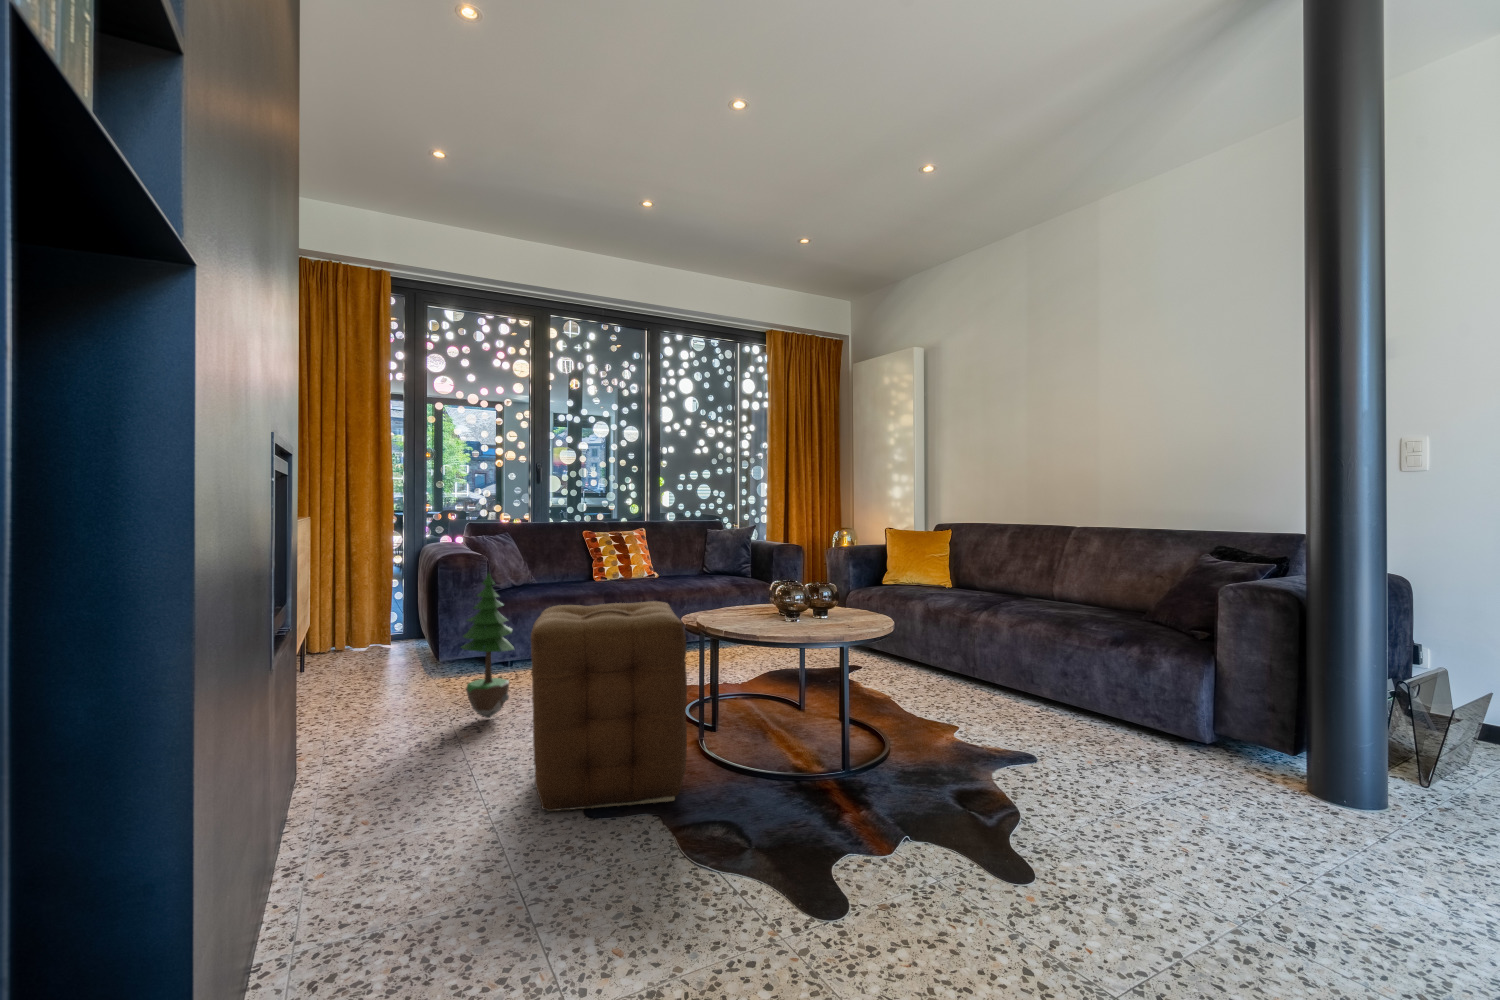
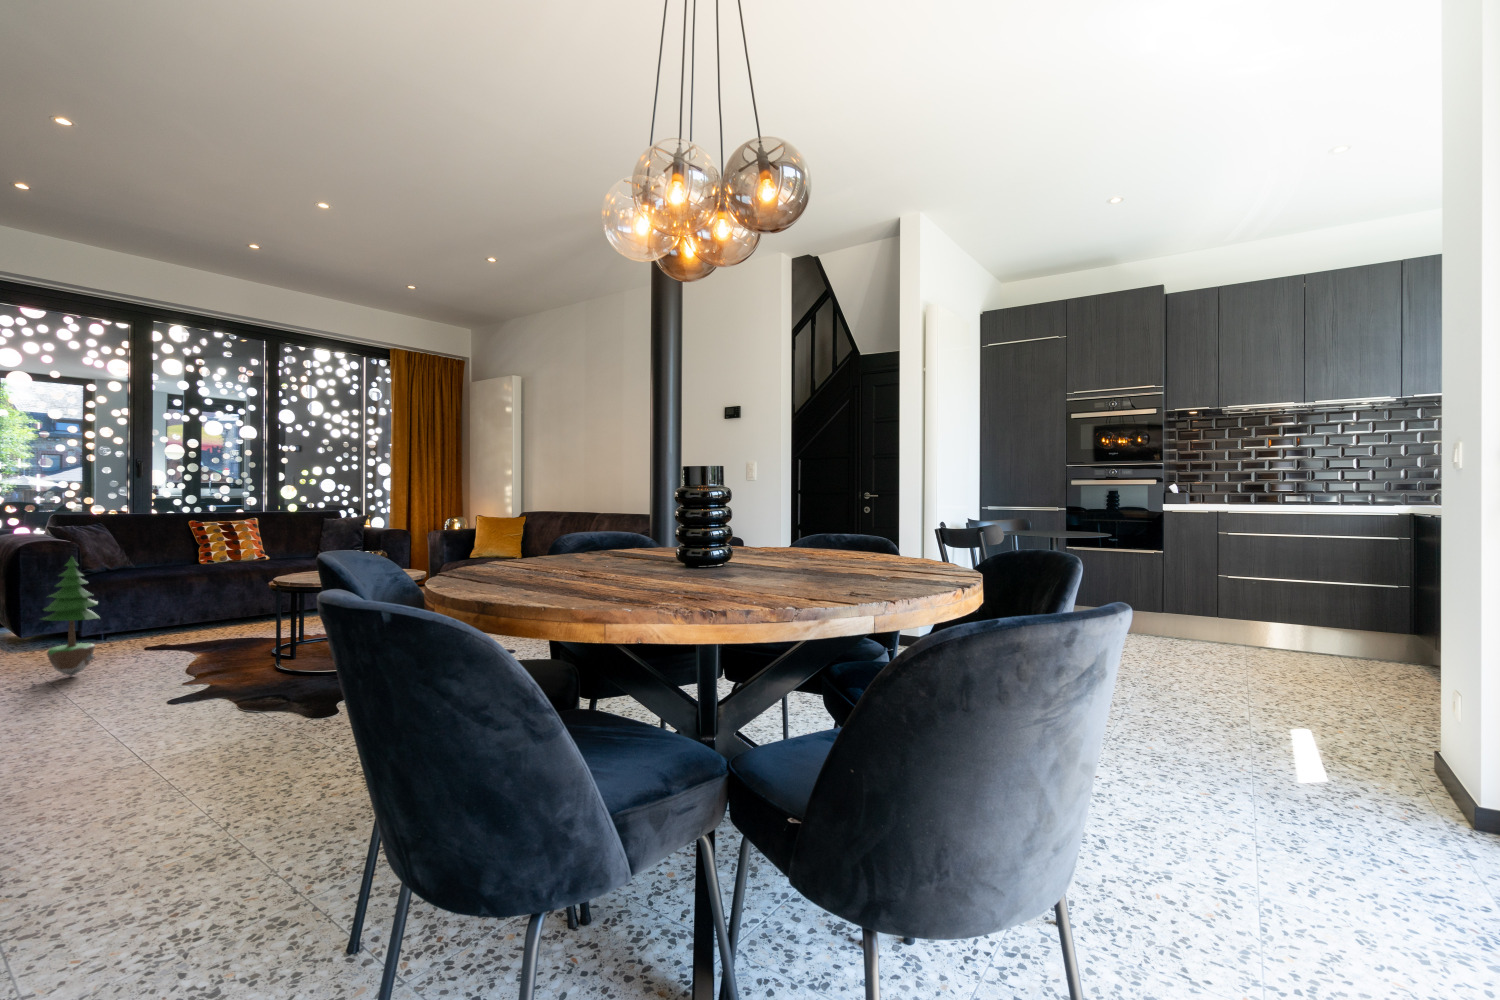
ottoman: present [531,601,687,811] -> none [107,572,247,720]

